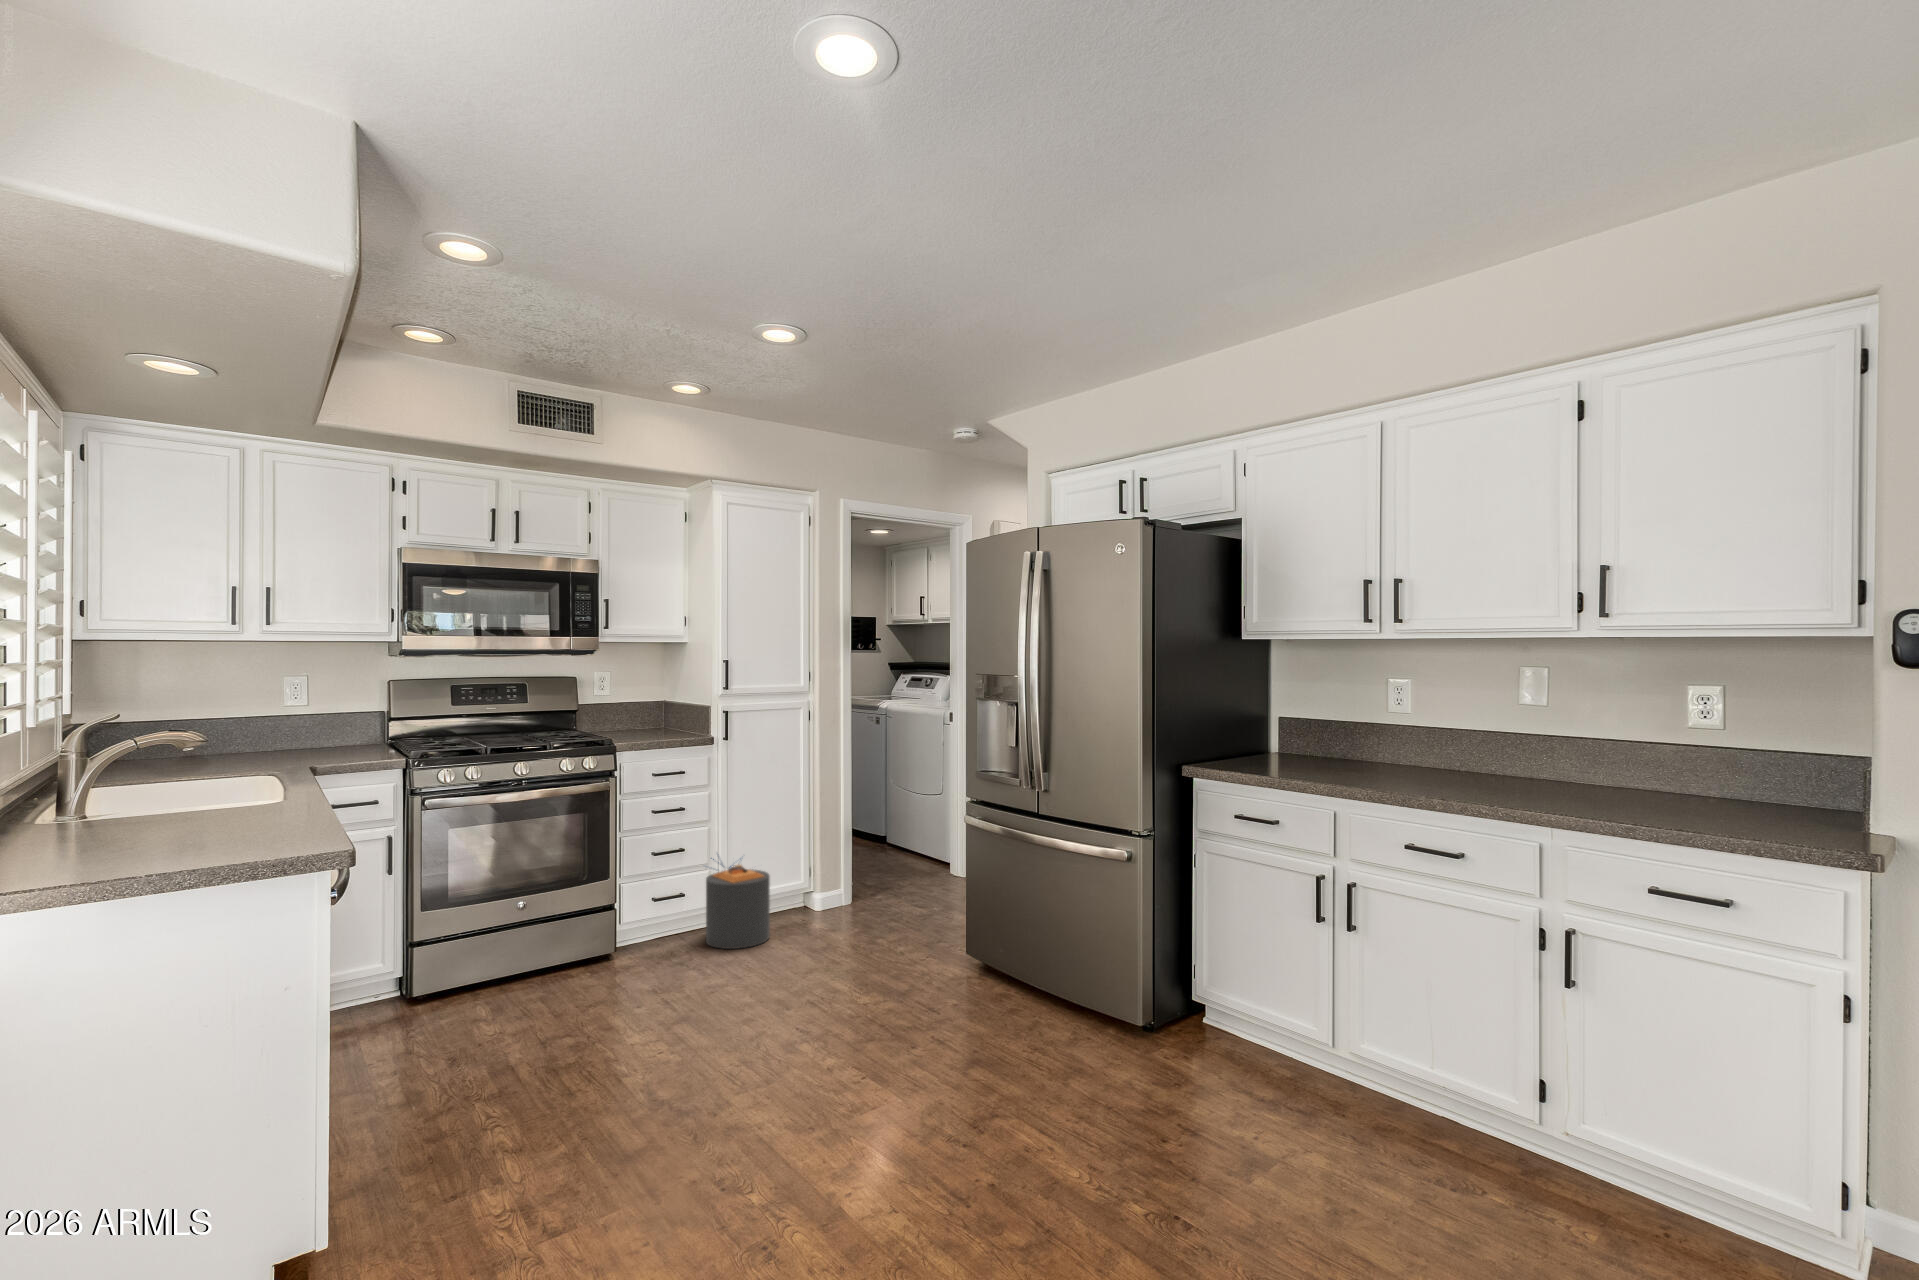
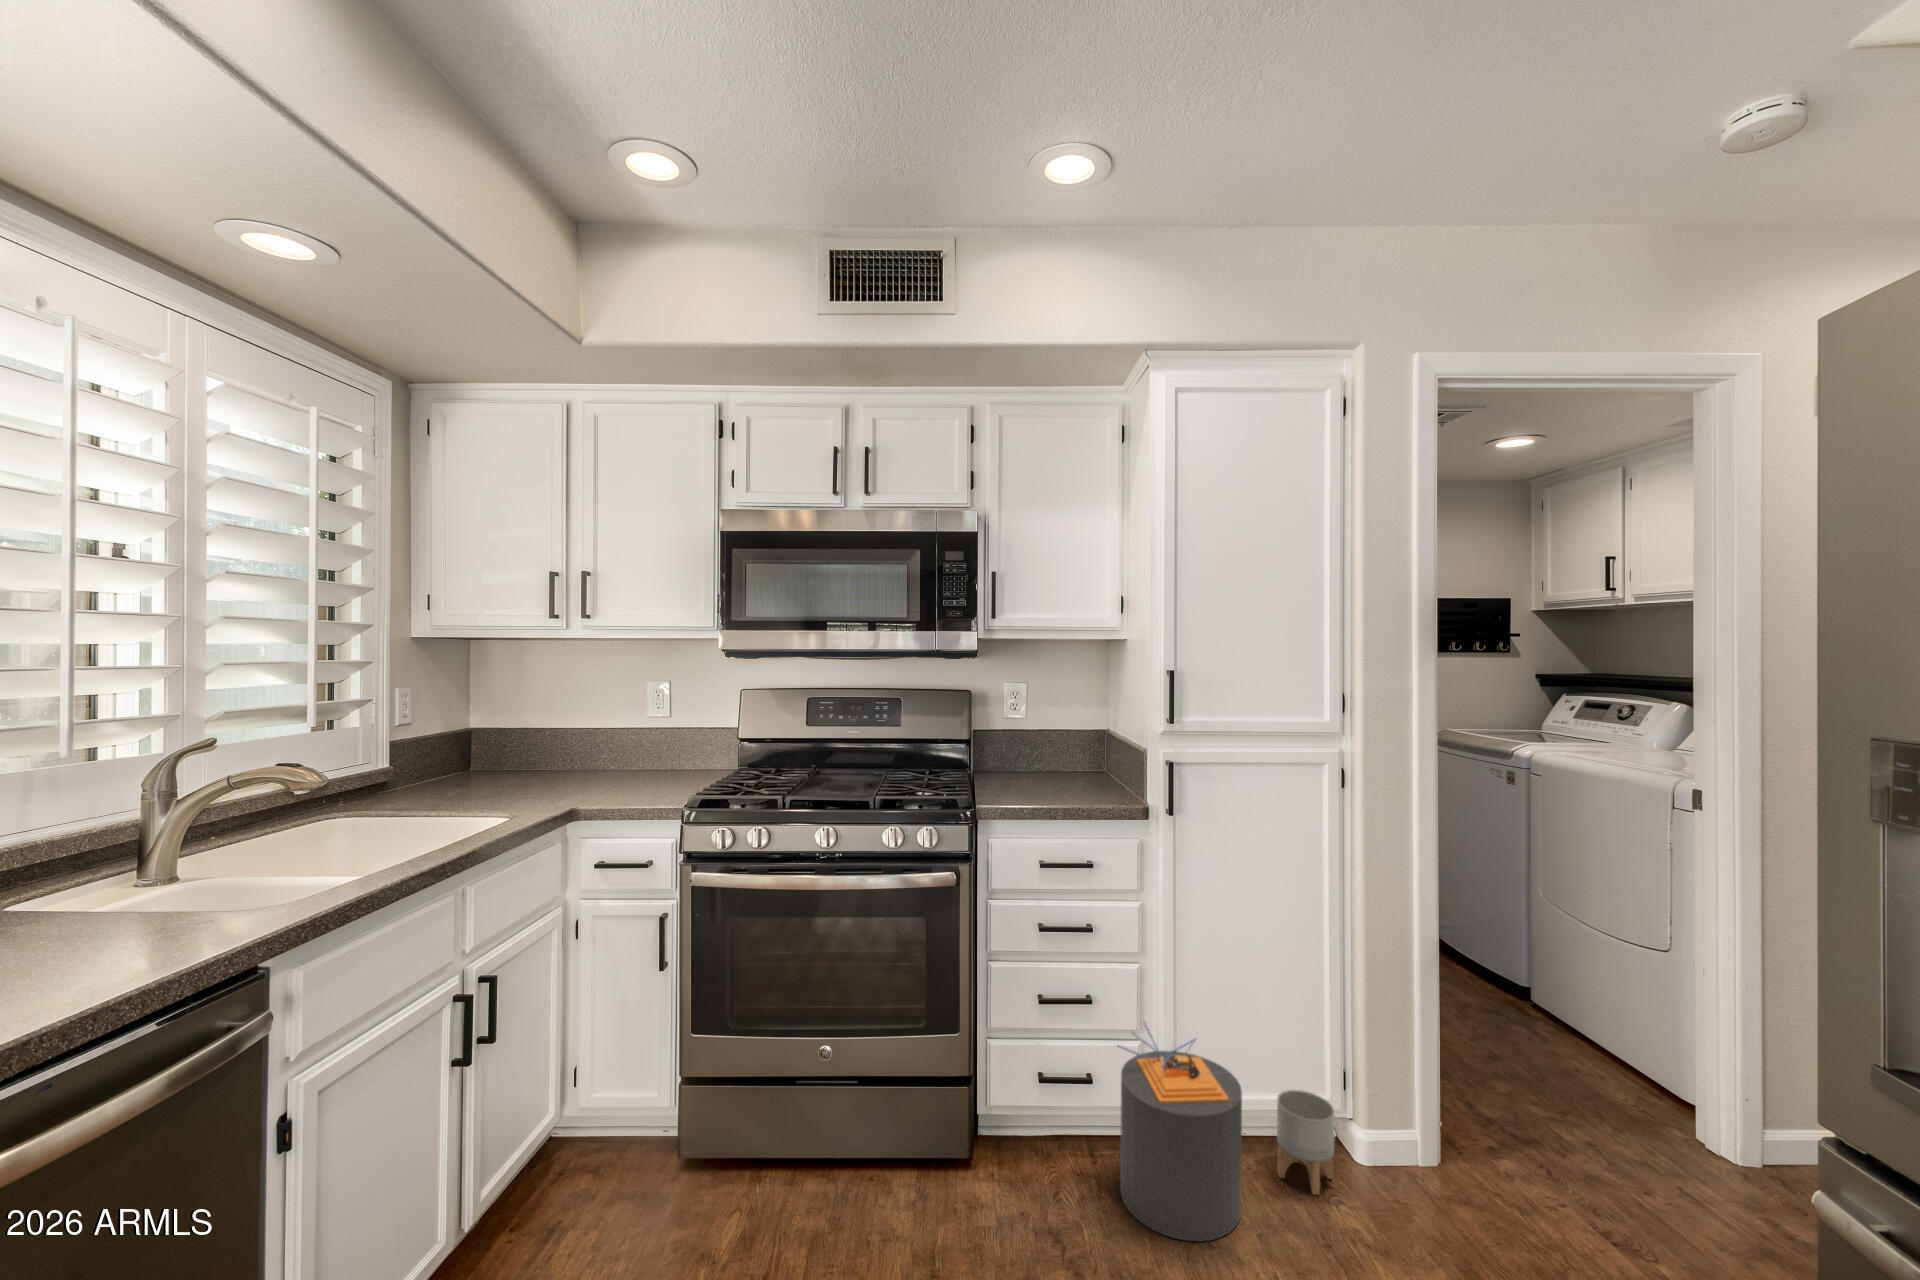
planter: none [780,880,808,924] -> present [1277,1090,1334,1195]

